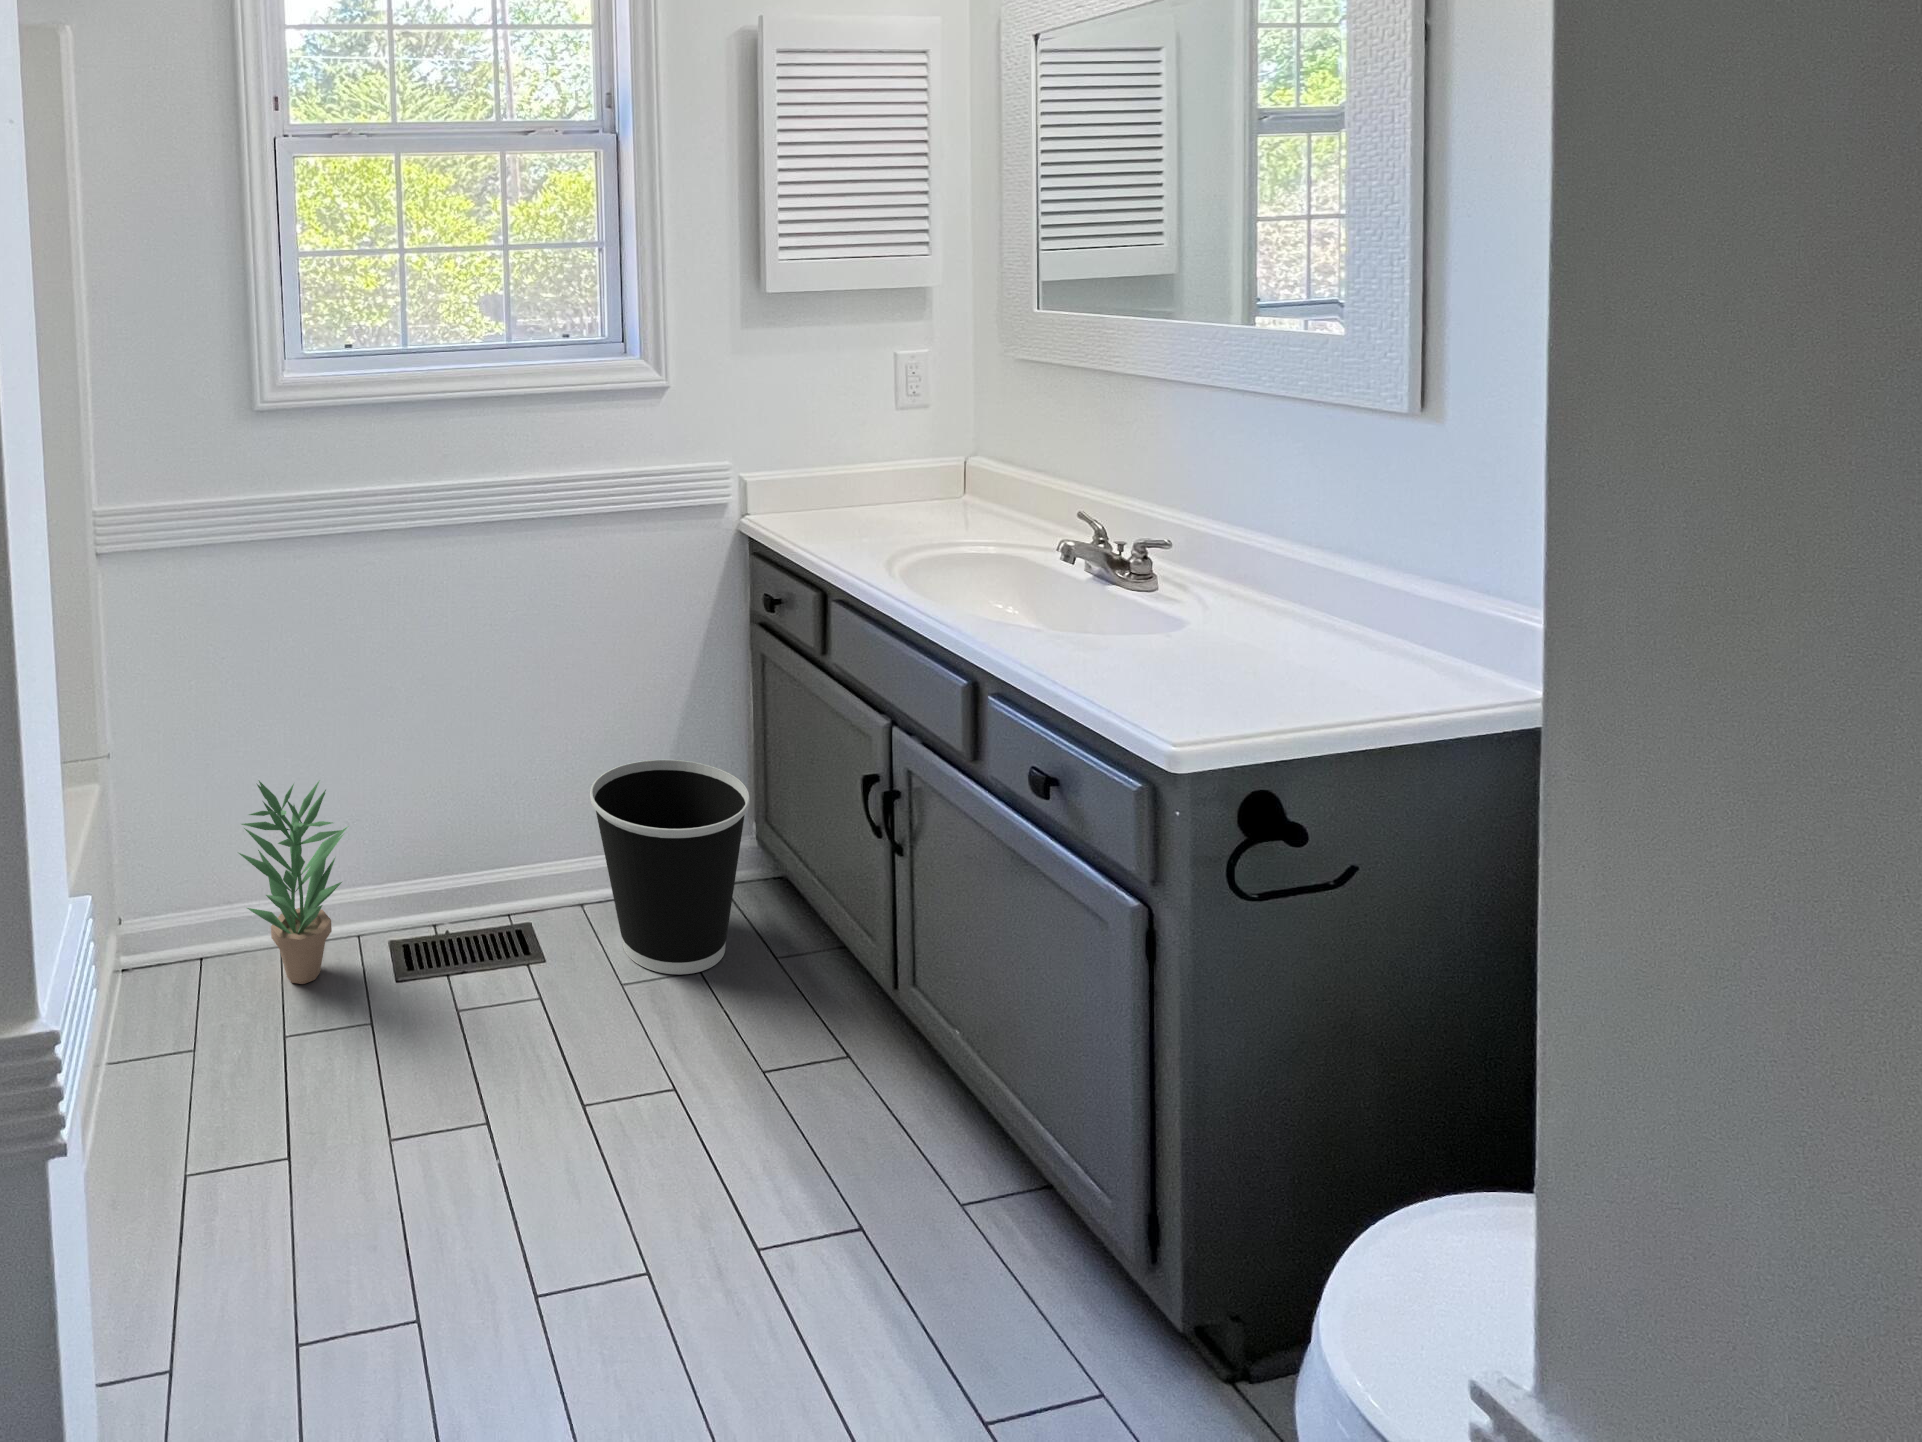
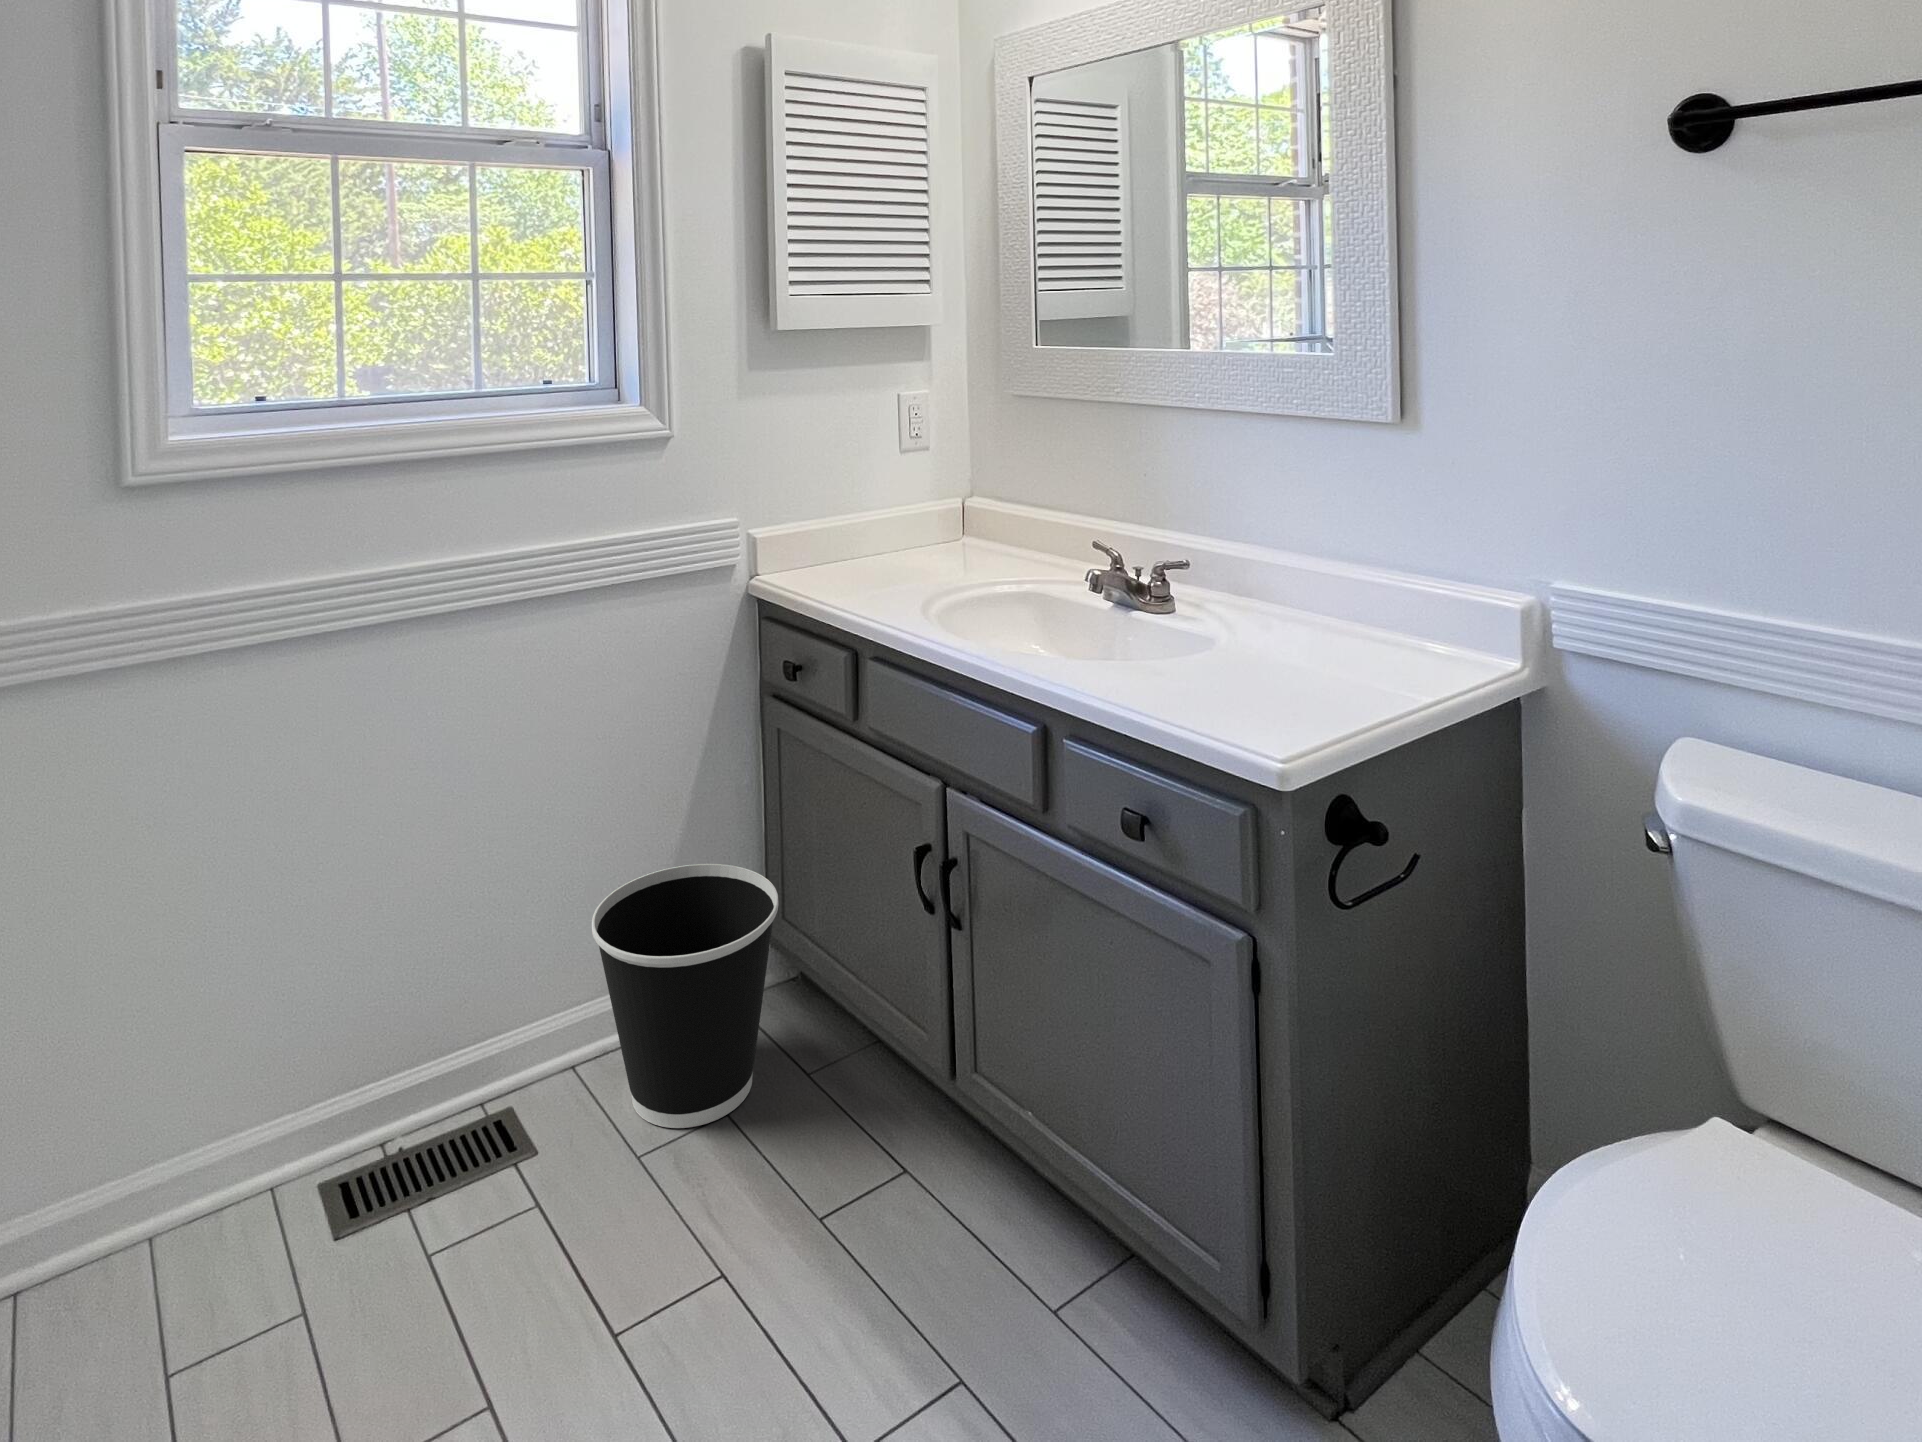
potted plant: present [239,781,348,984] -> none [81,990,264,1292]

